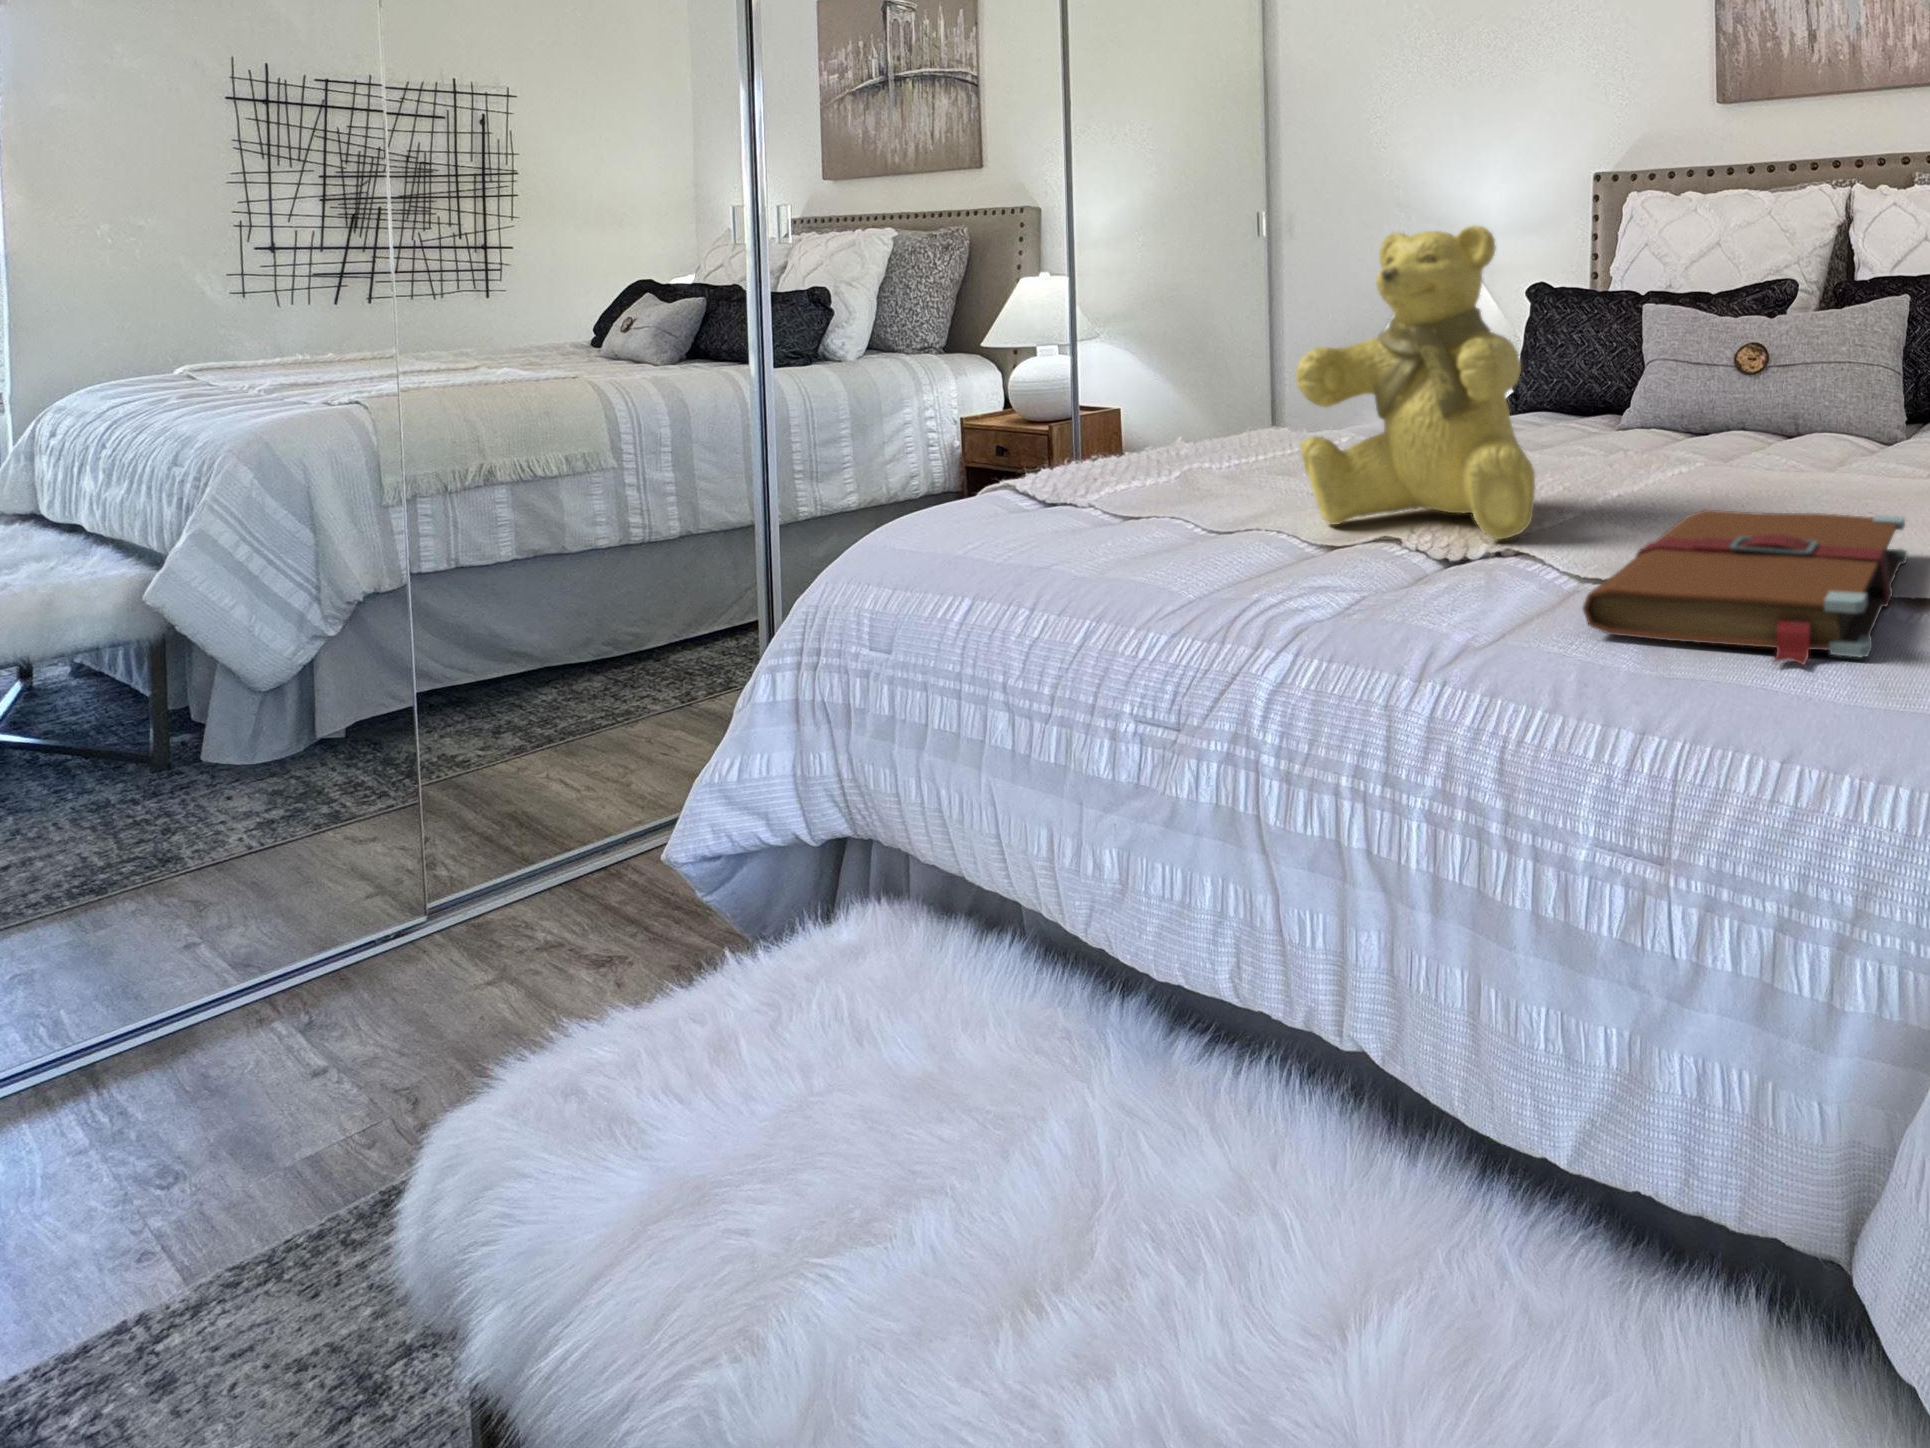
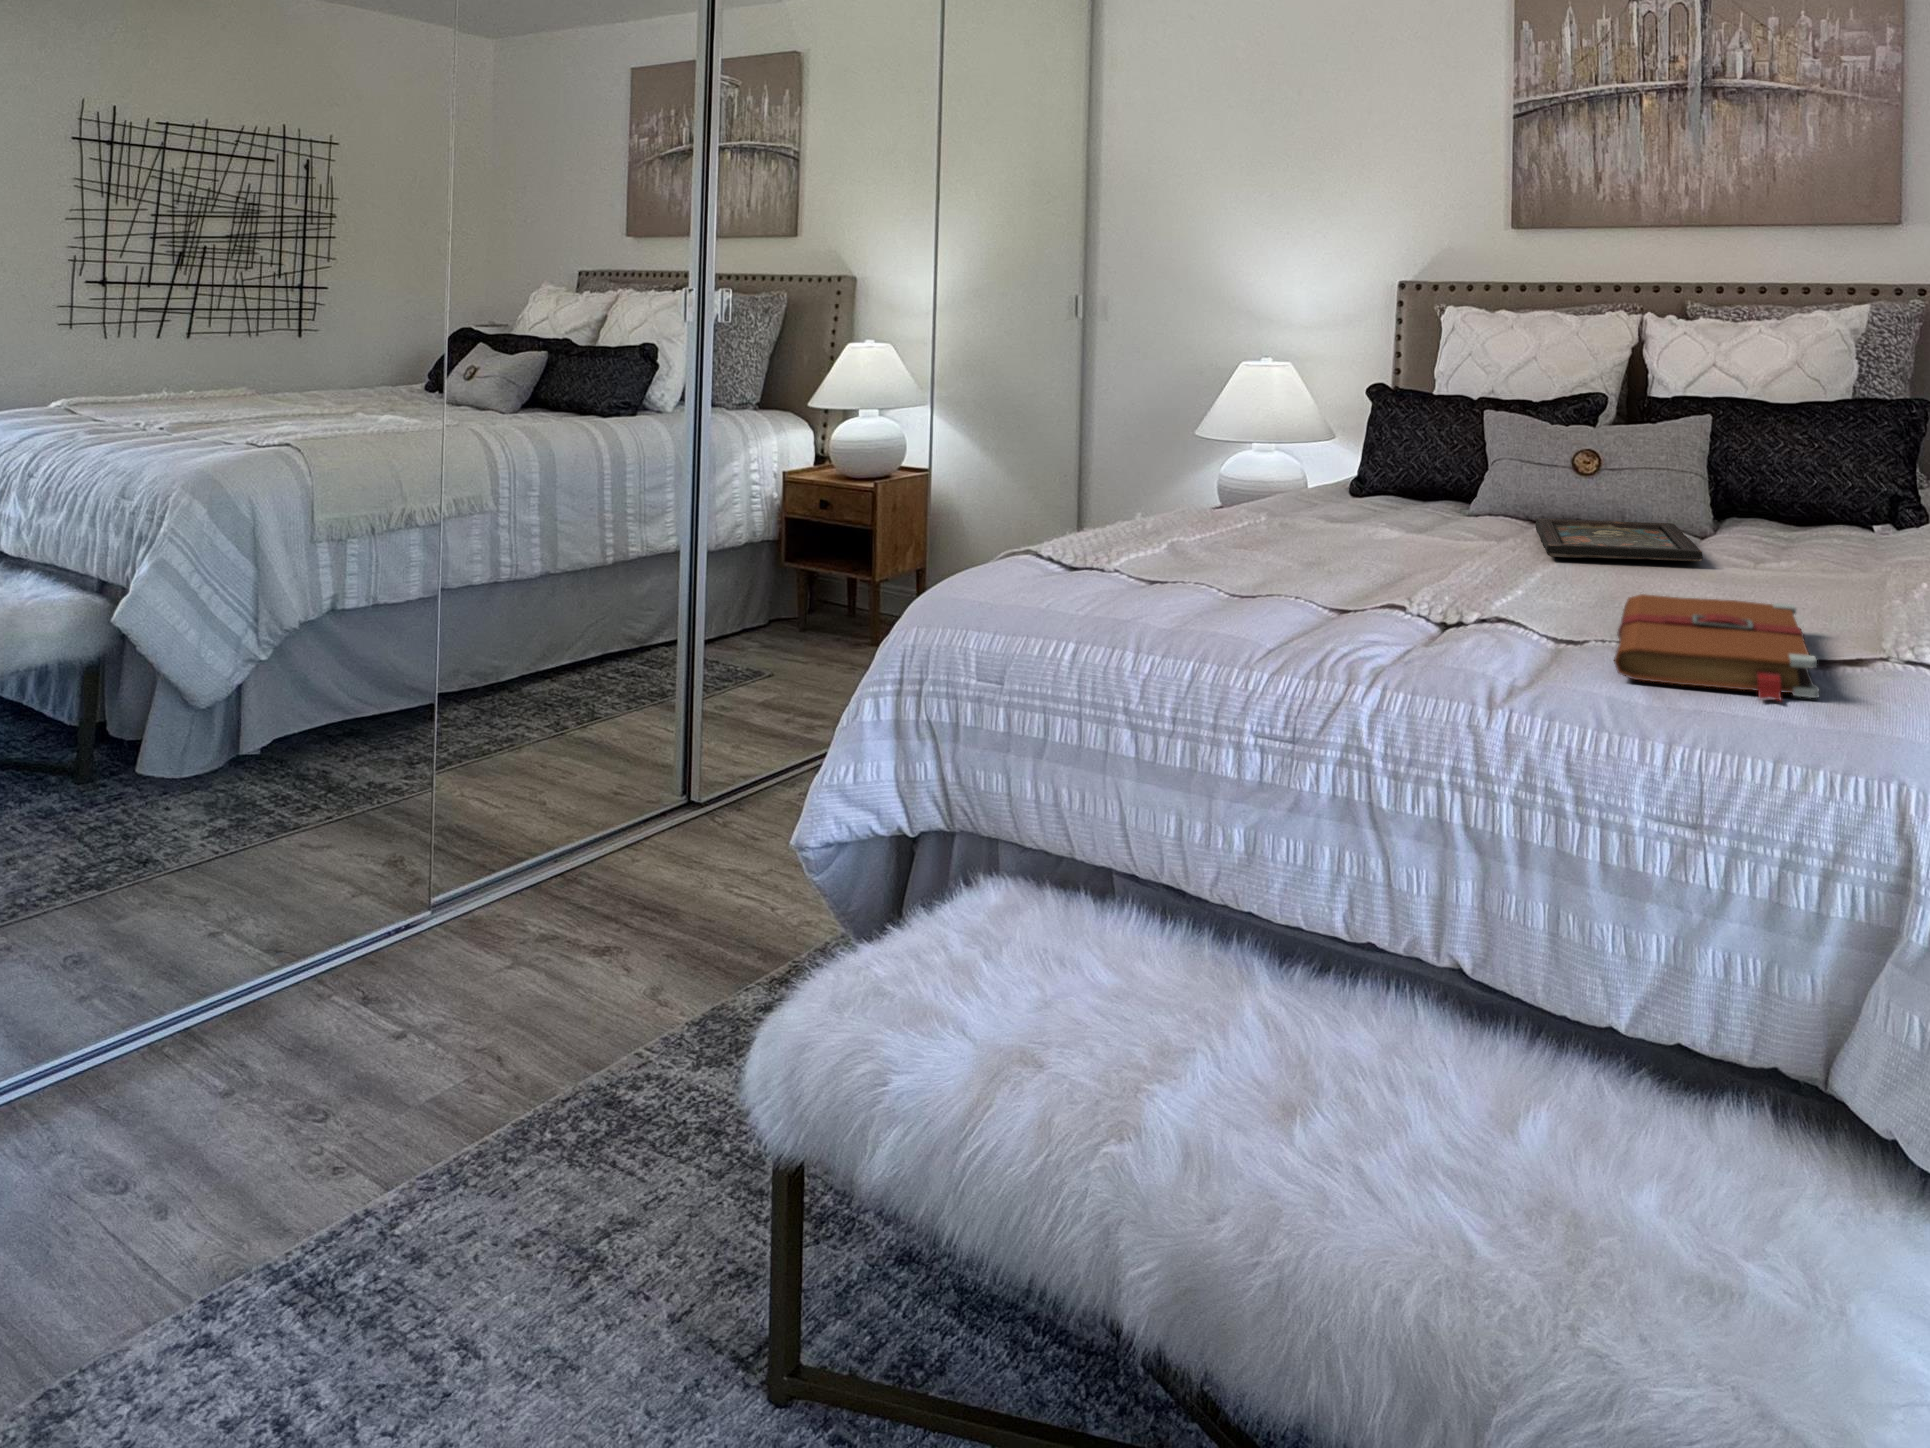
teddy bear: present [1296,226,1536,539] -> none [1307,367,1510,611]
tray: none [1656,421,1851,466] -> present [1536,519,1703,561]

